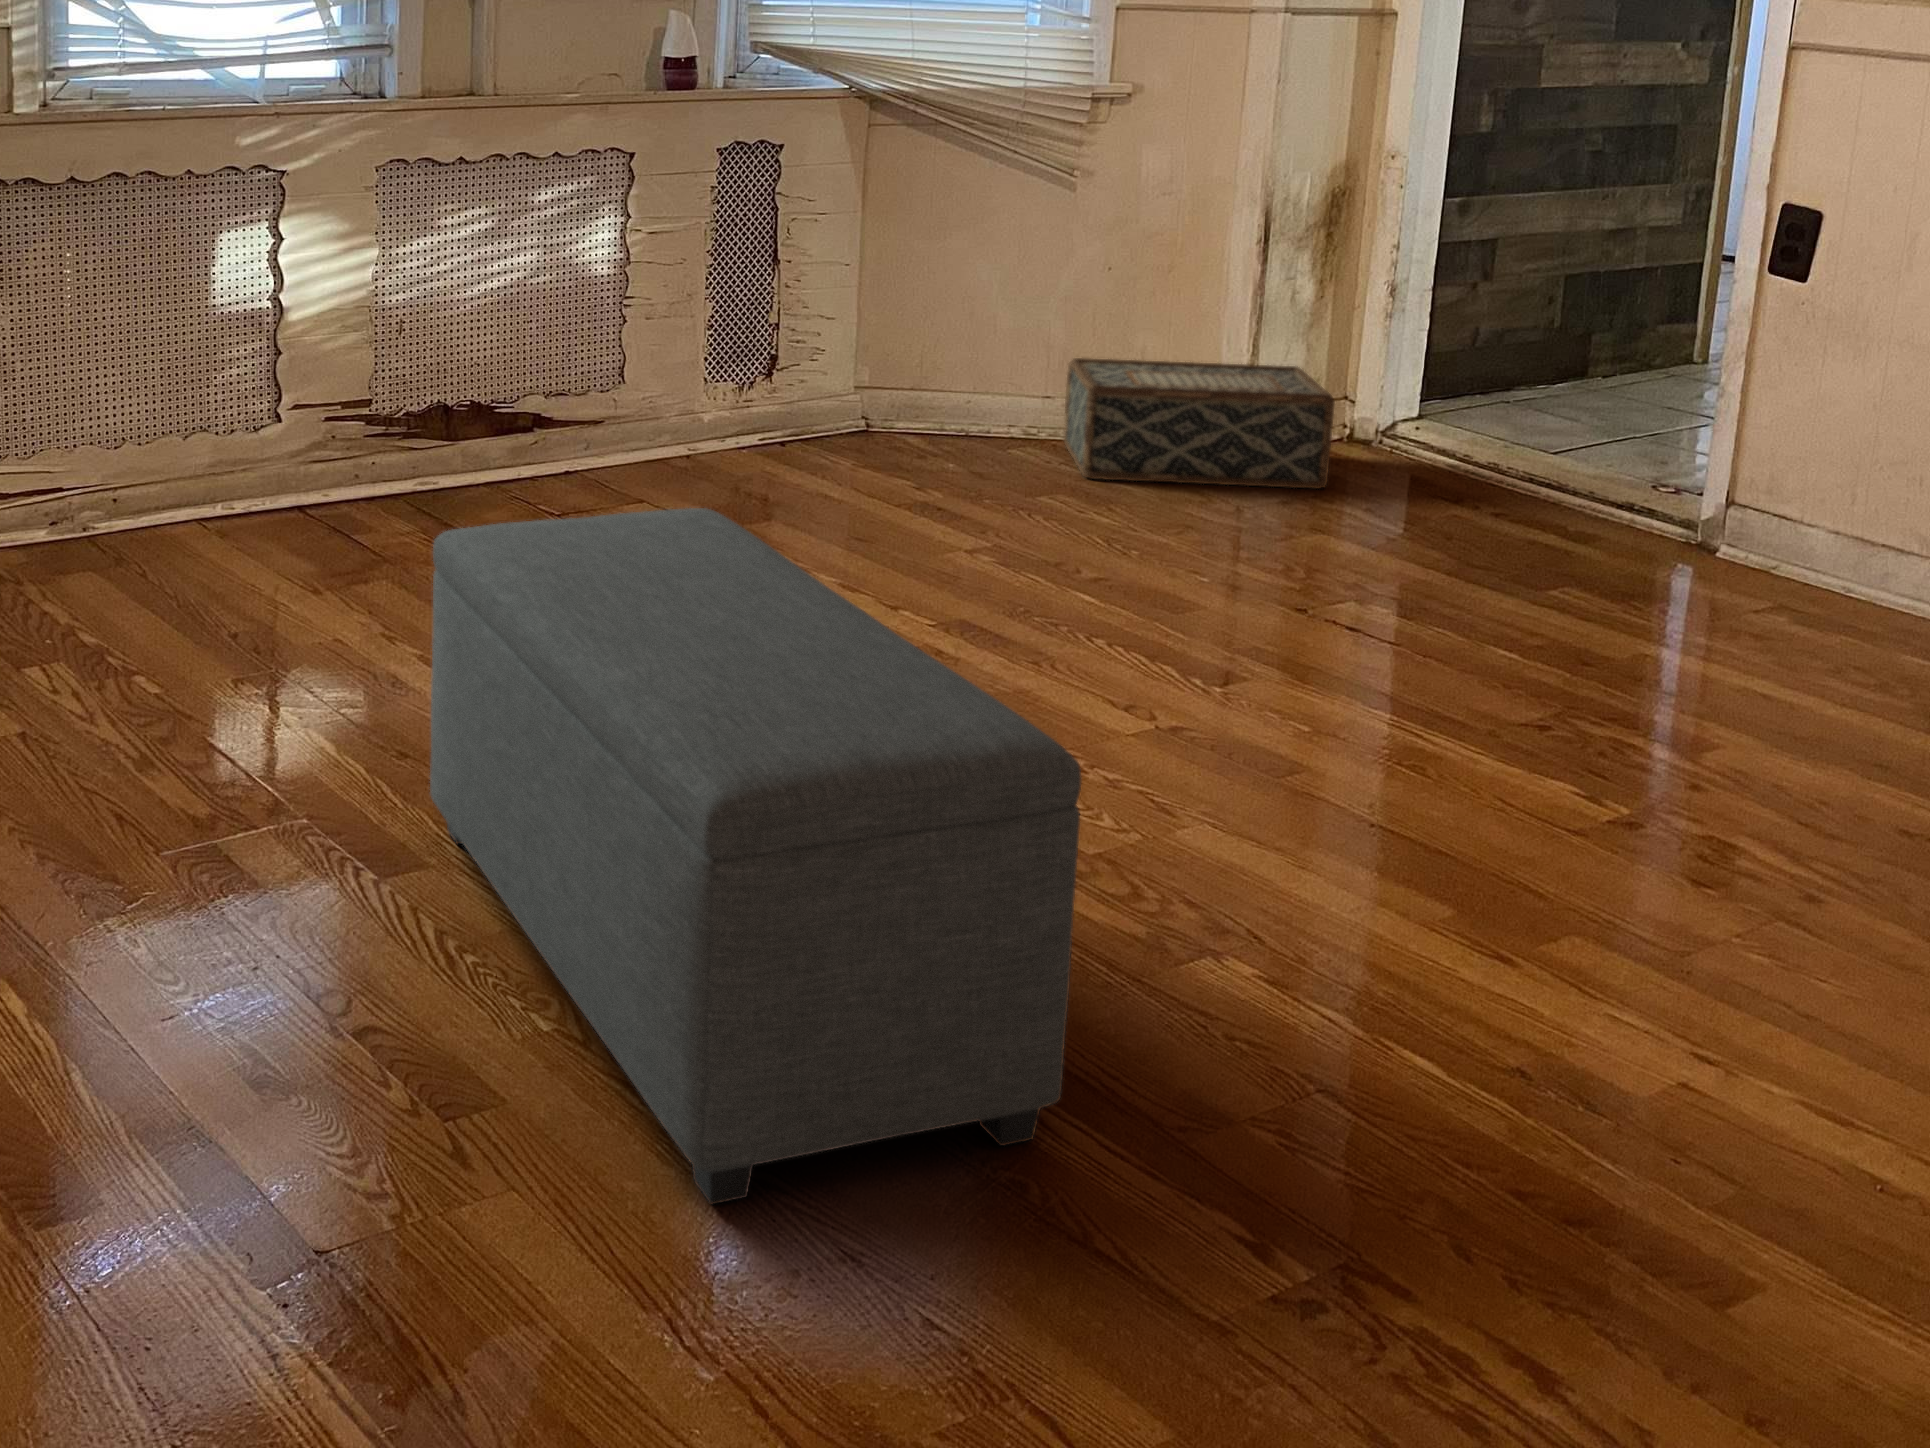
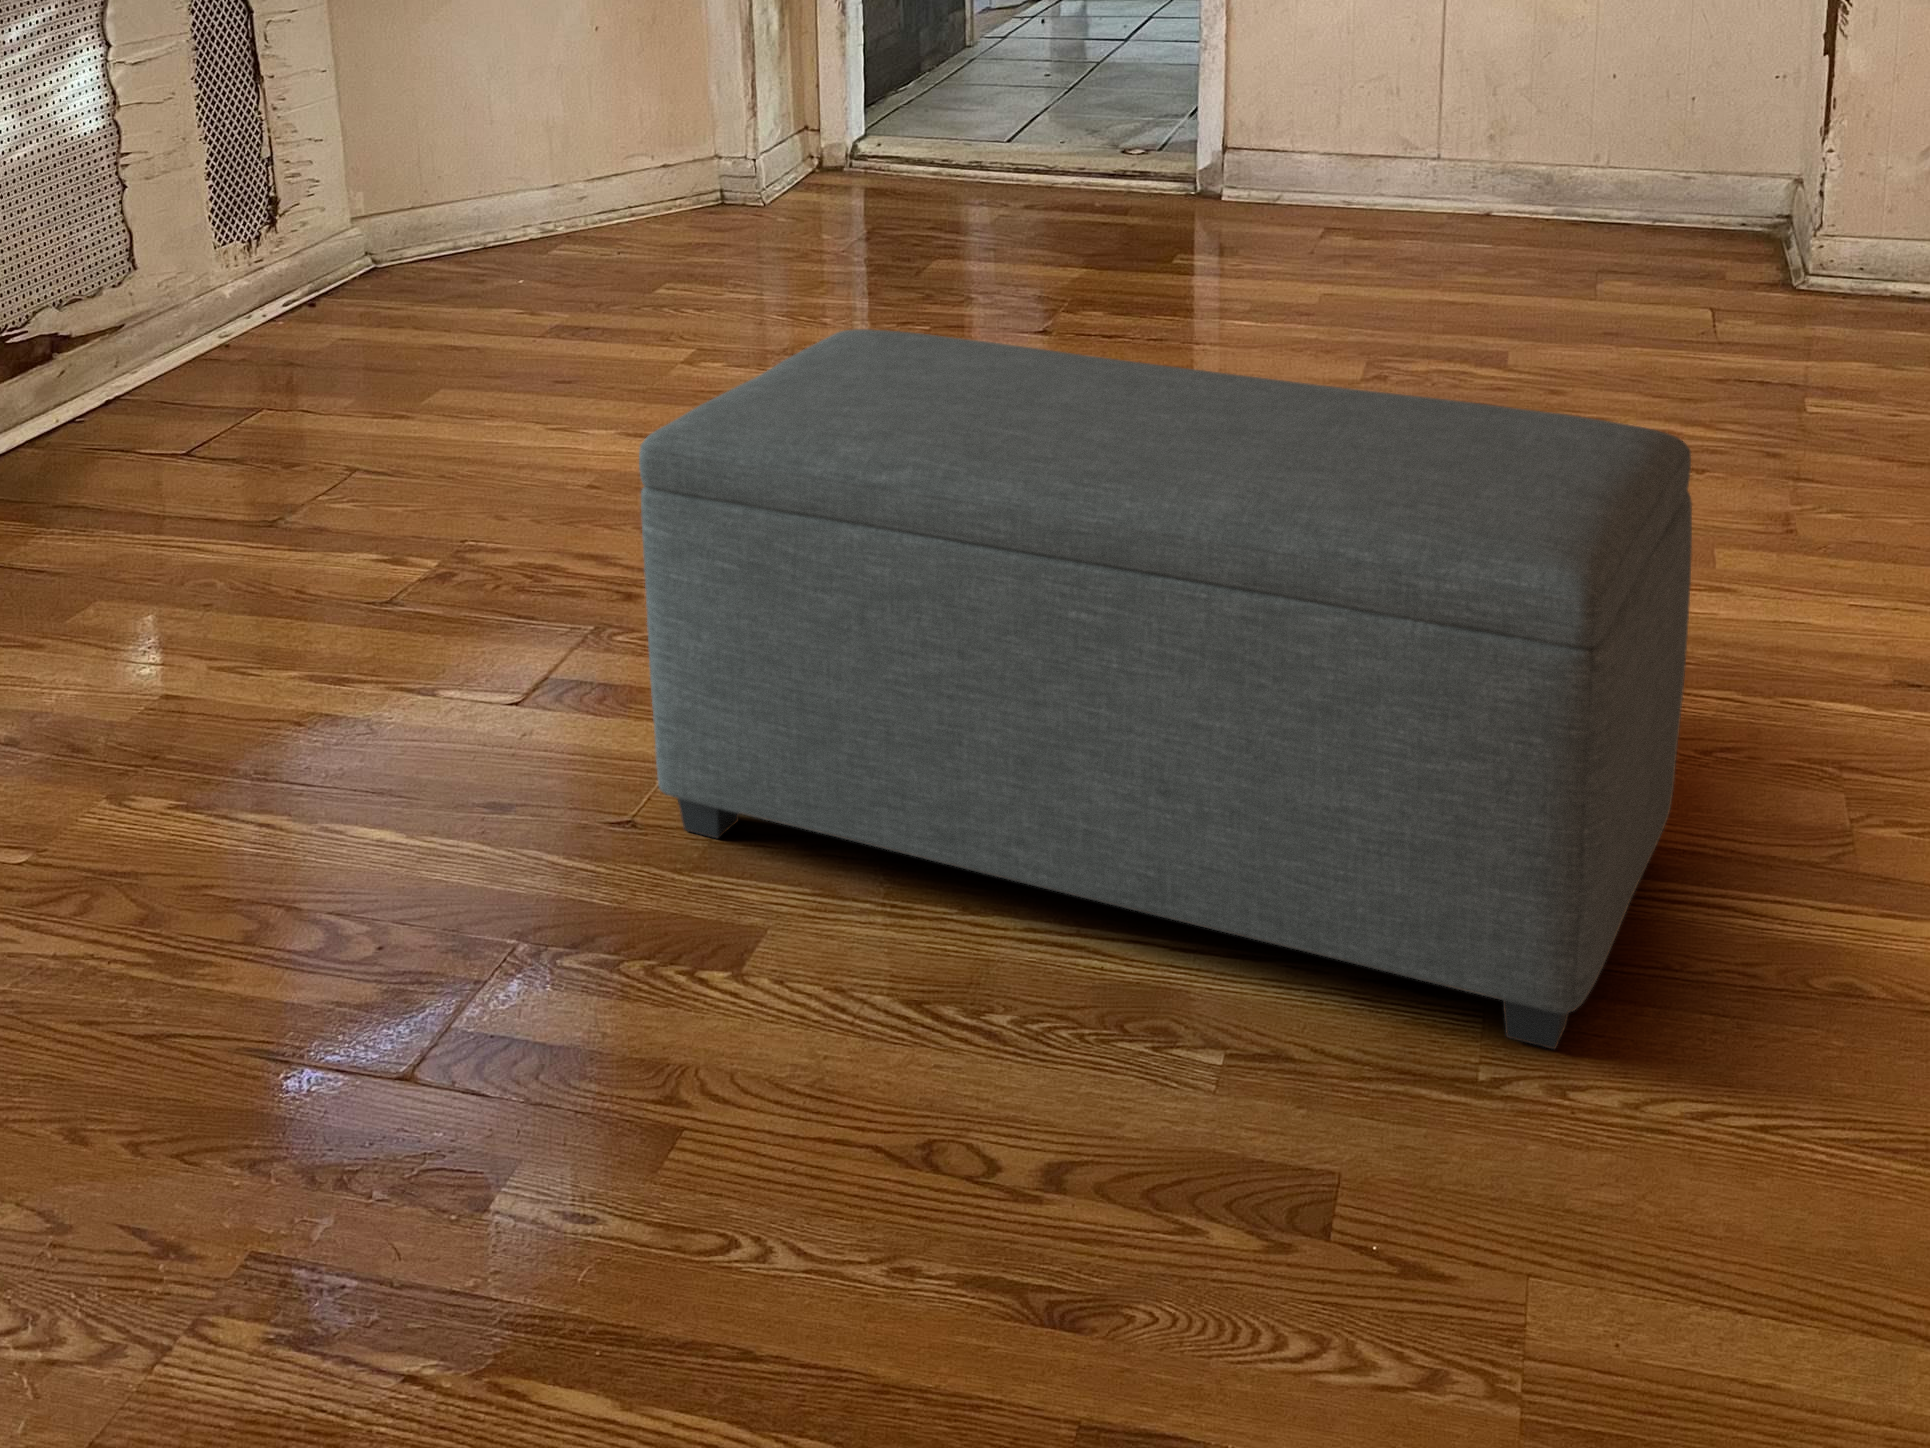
woven basket: present [1064,358,1335,489] -> none [578,101,873,262]

